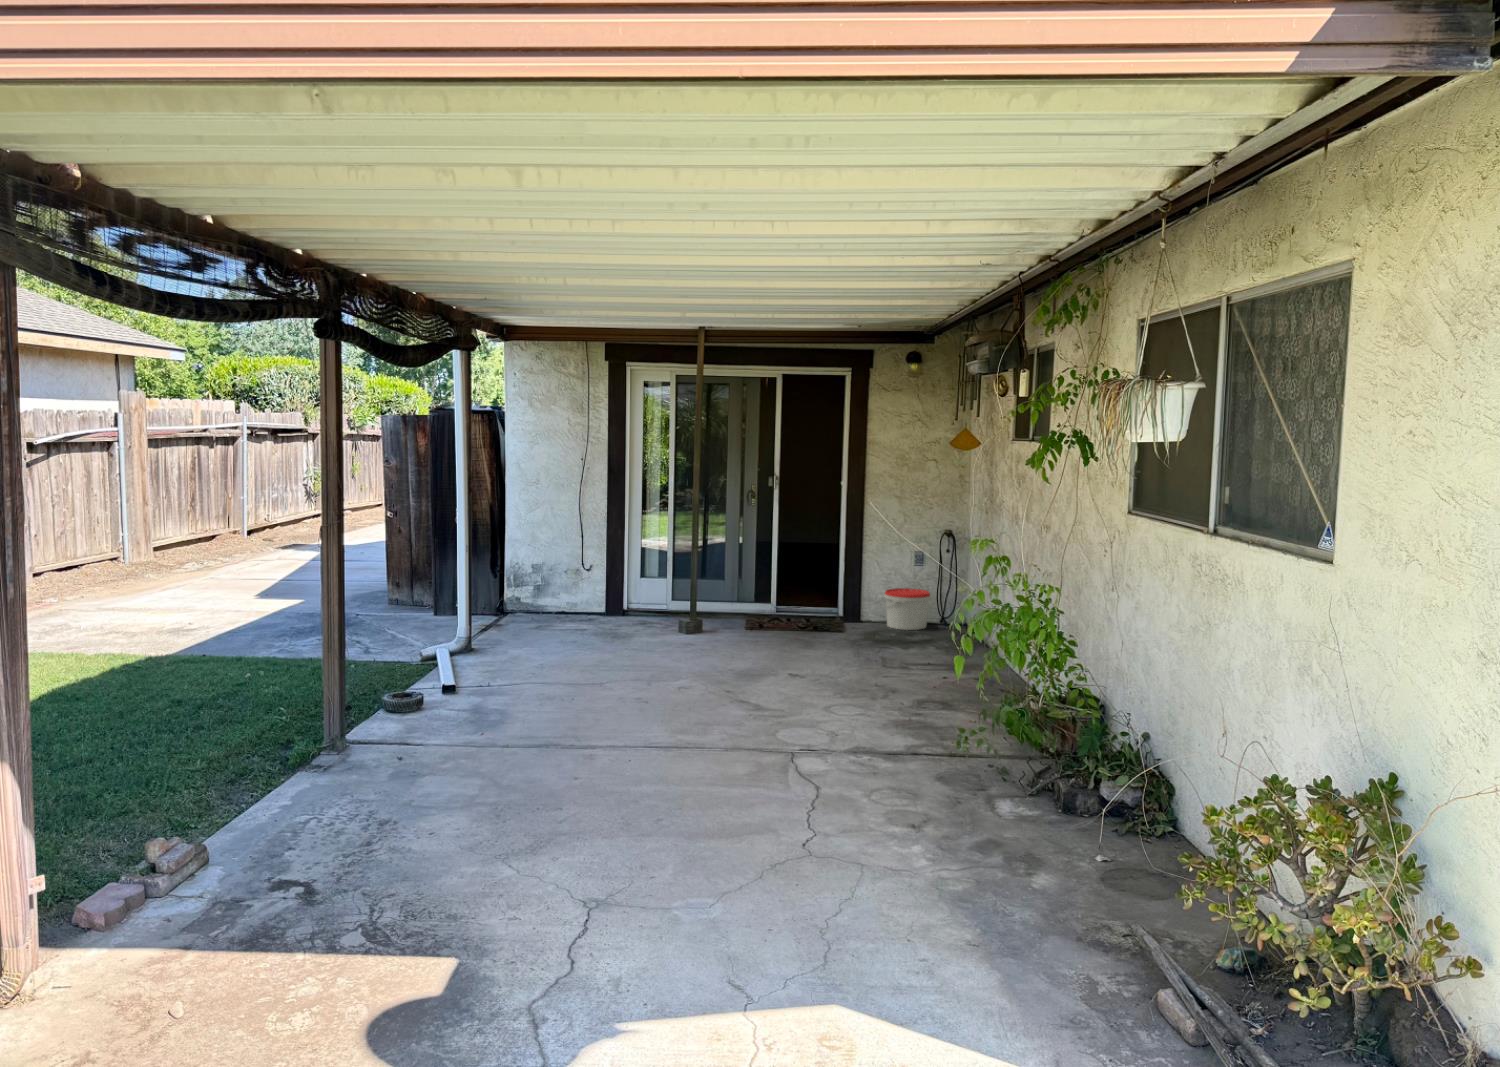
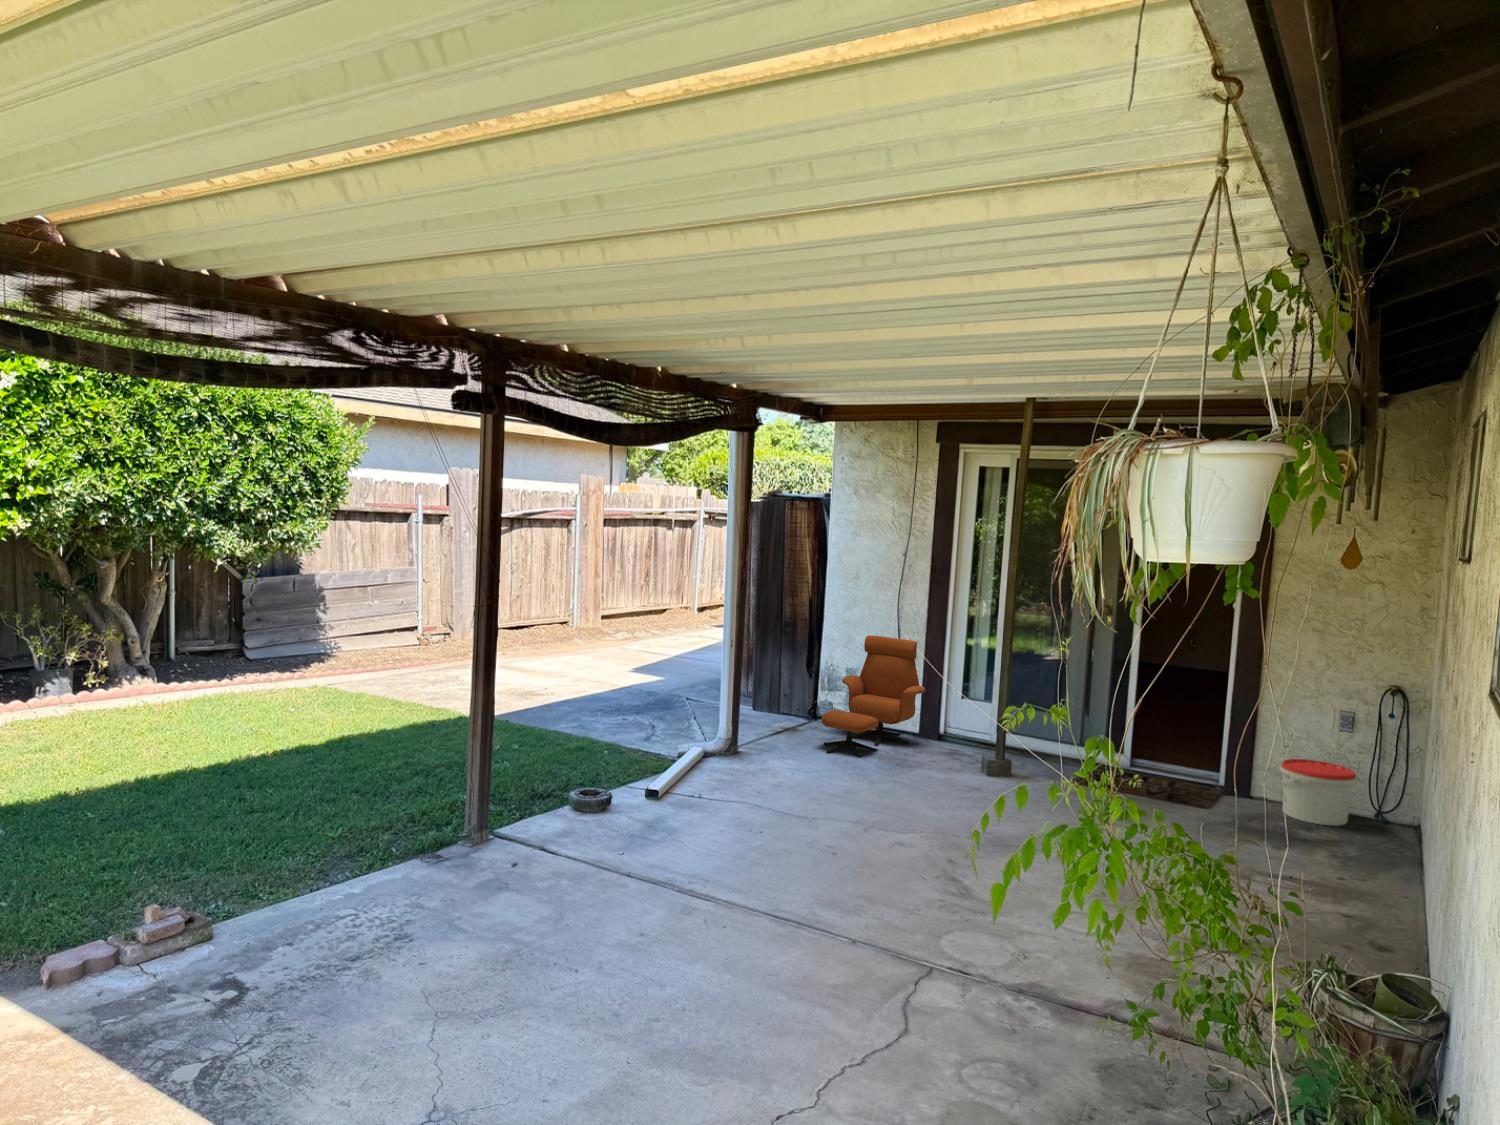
lounge chair: none [538,533,614,637] -> present [822,635,925,757]

